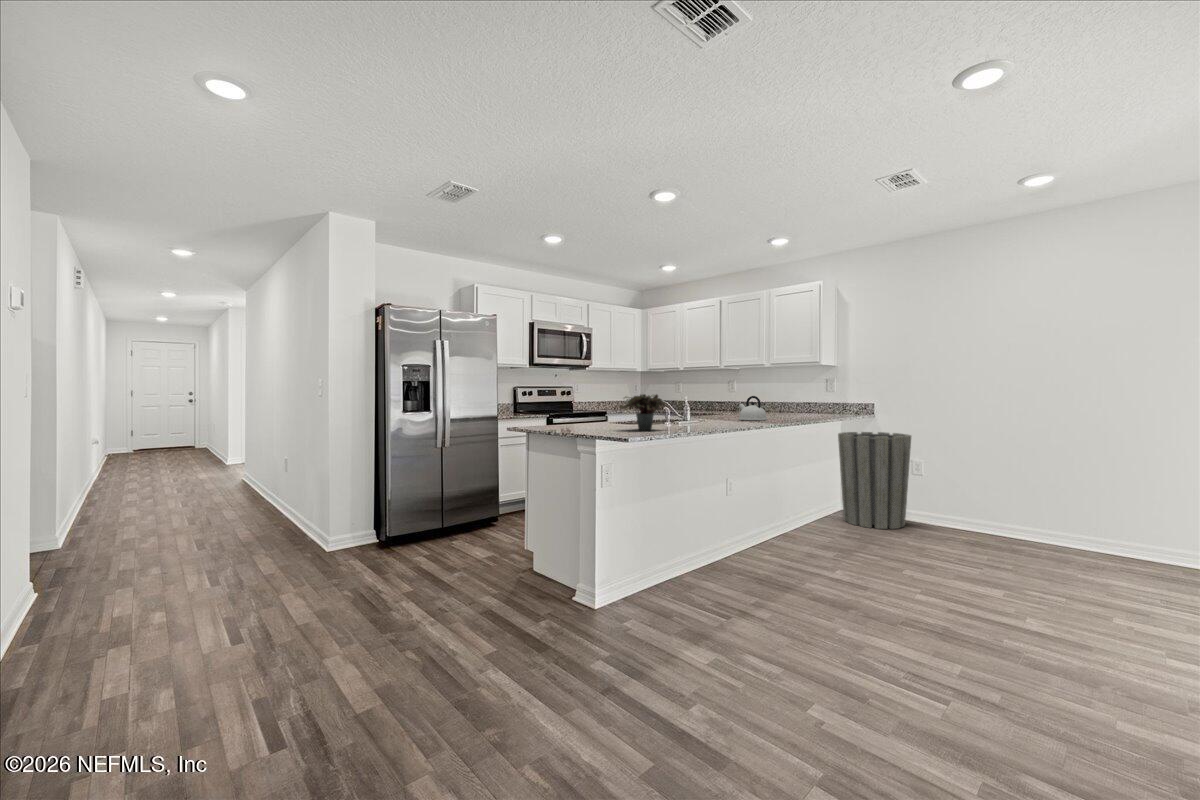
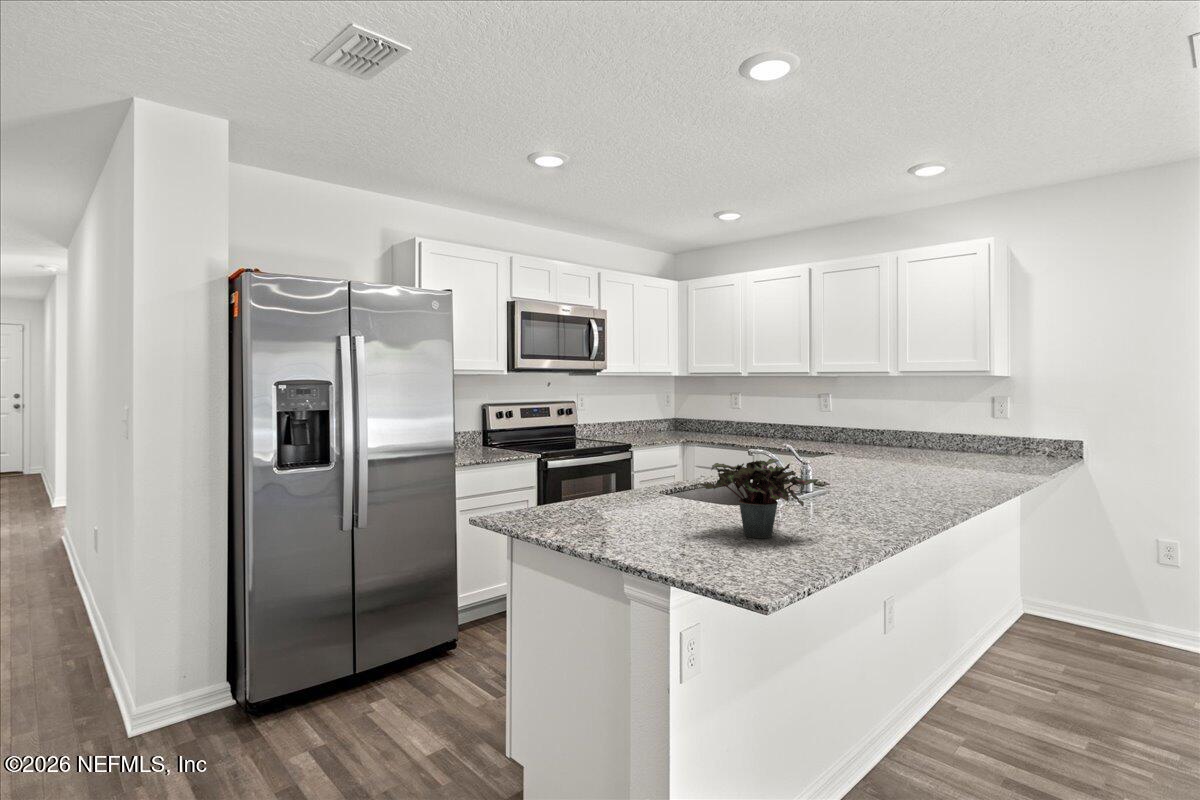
kettle: present [739,396,767,420] -> none [879,437,936,482]
trash can: present [838,432,911,529] -> none [1030,488,1169,665]

